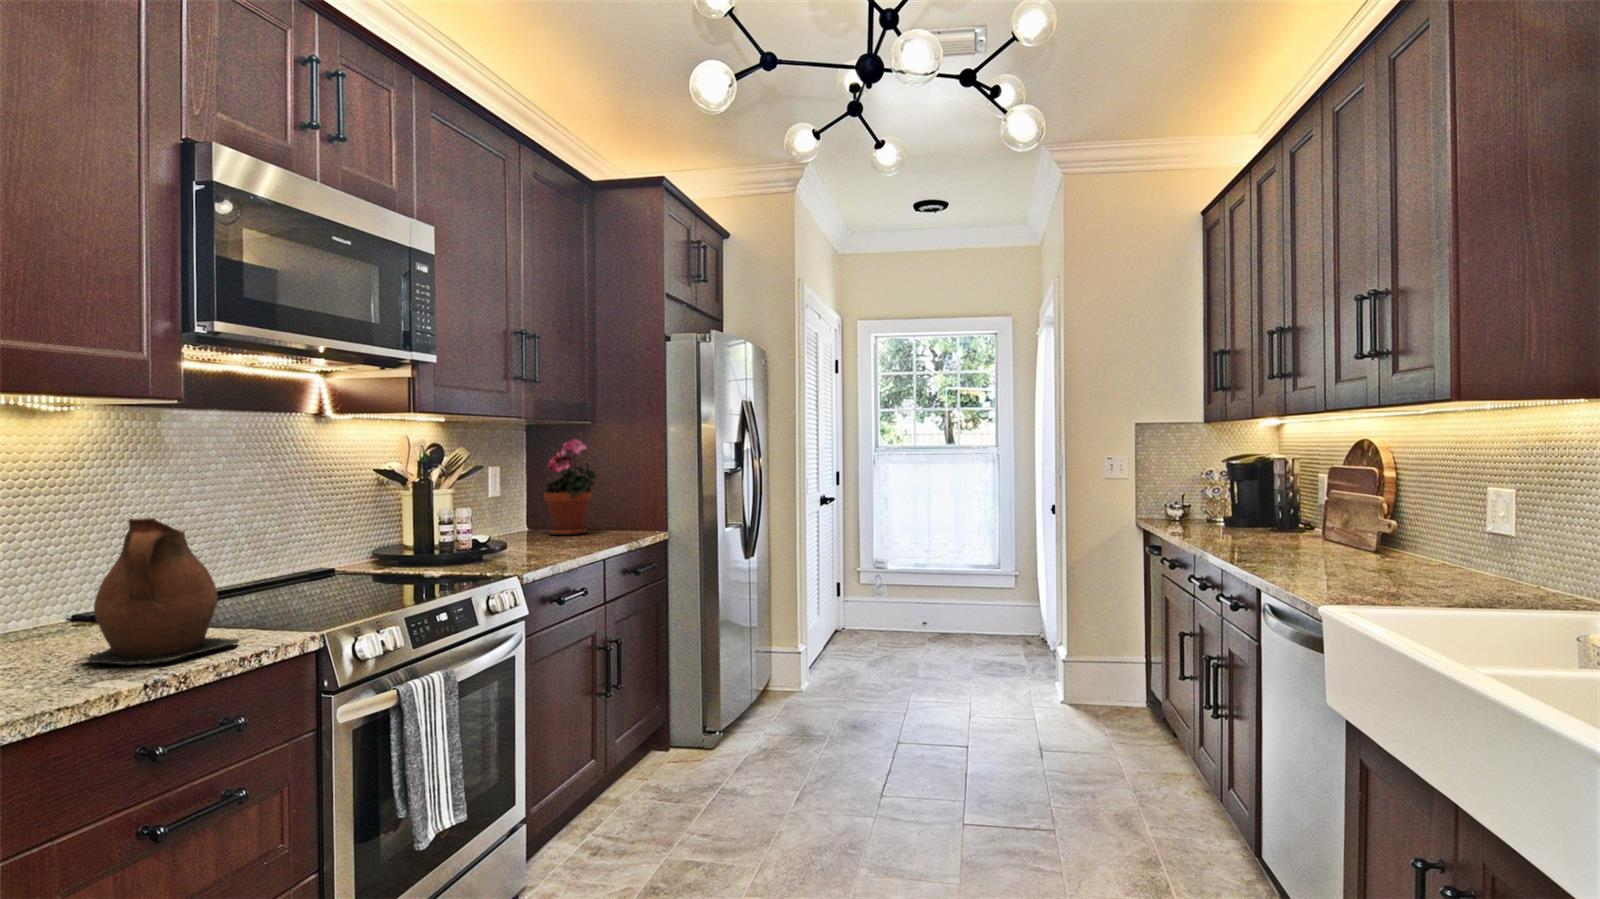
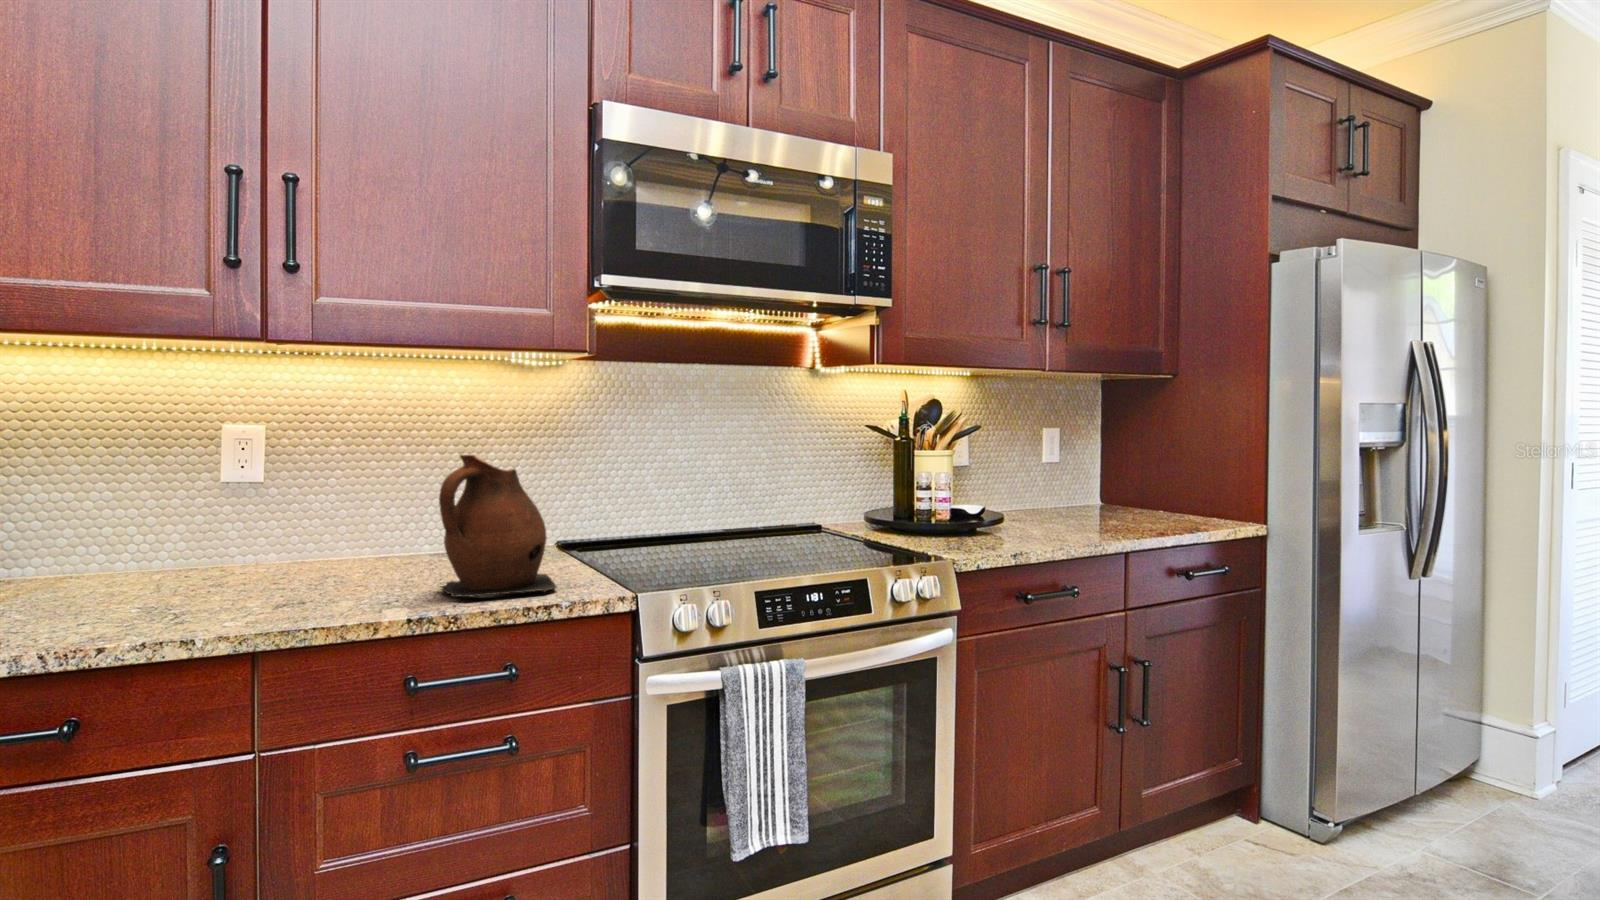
potted plant: present [544,439,598,535] -> none [1108,390,1185,516]

